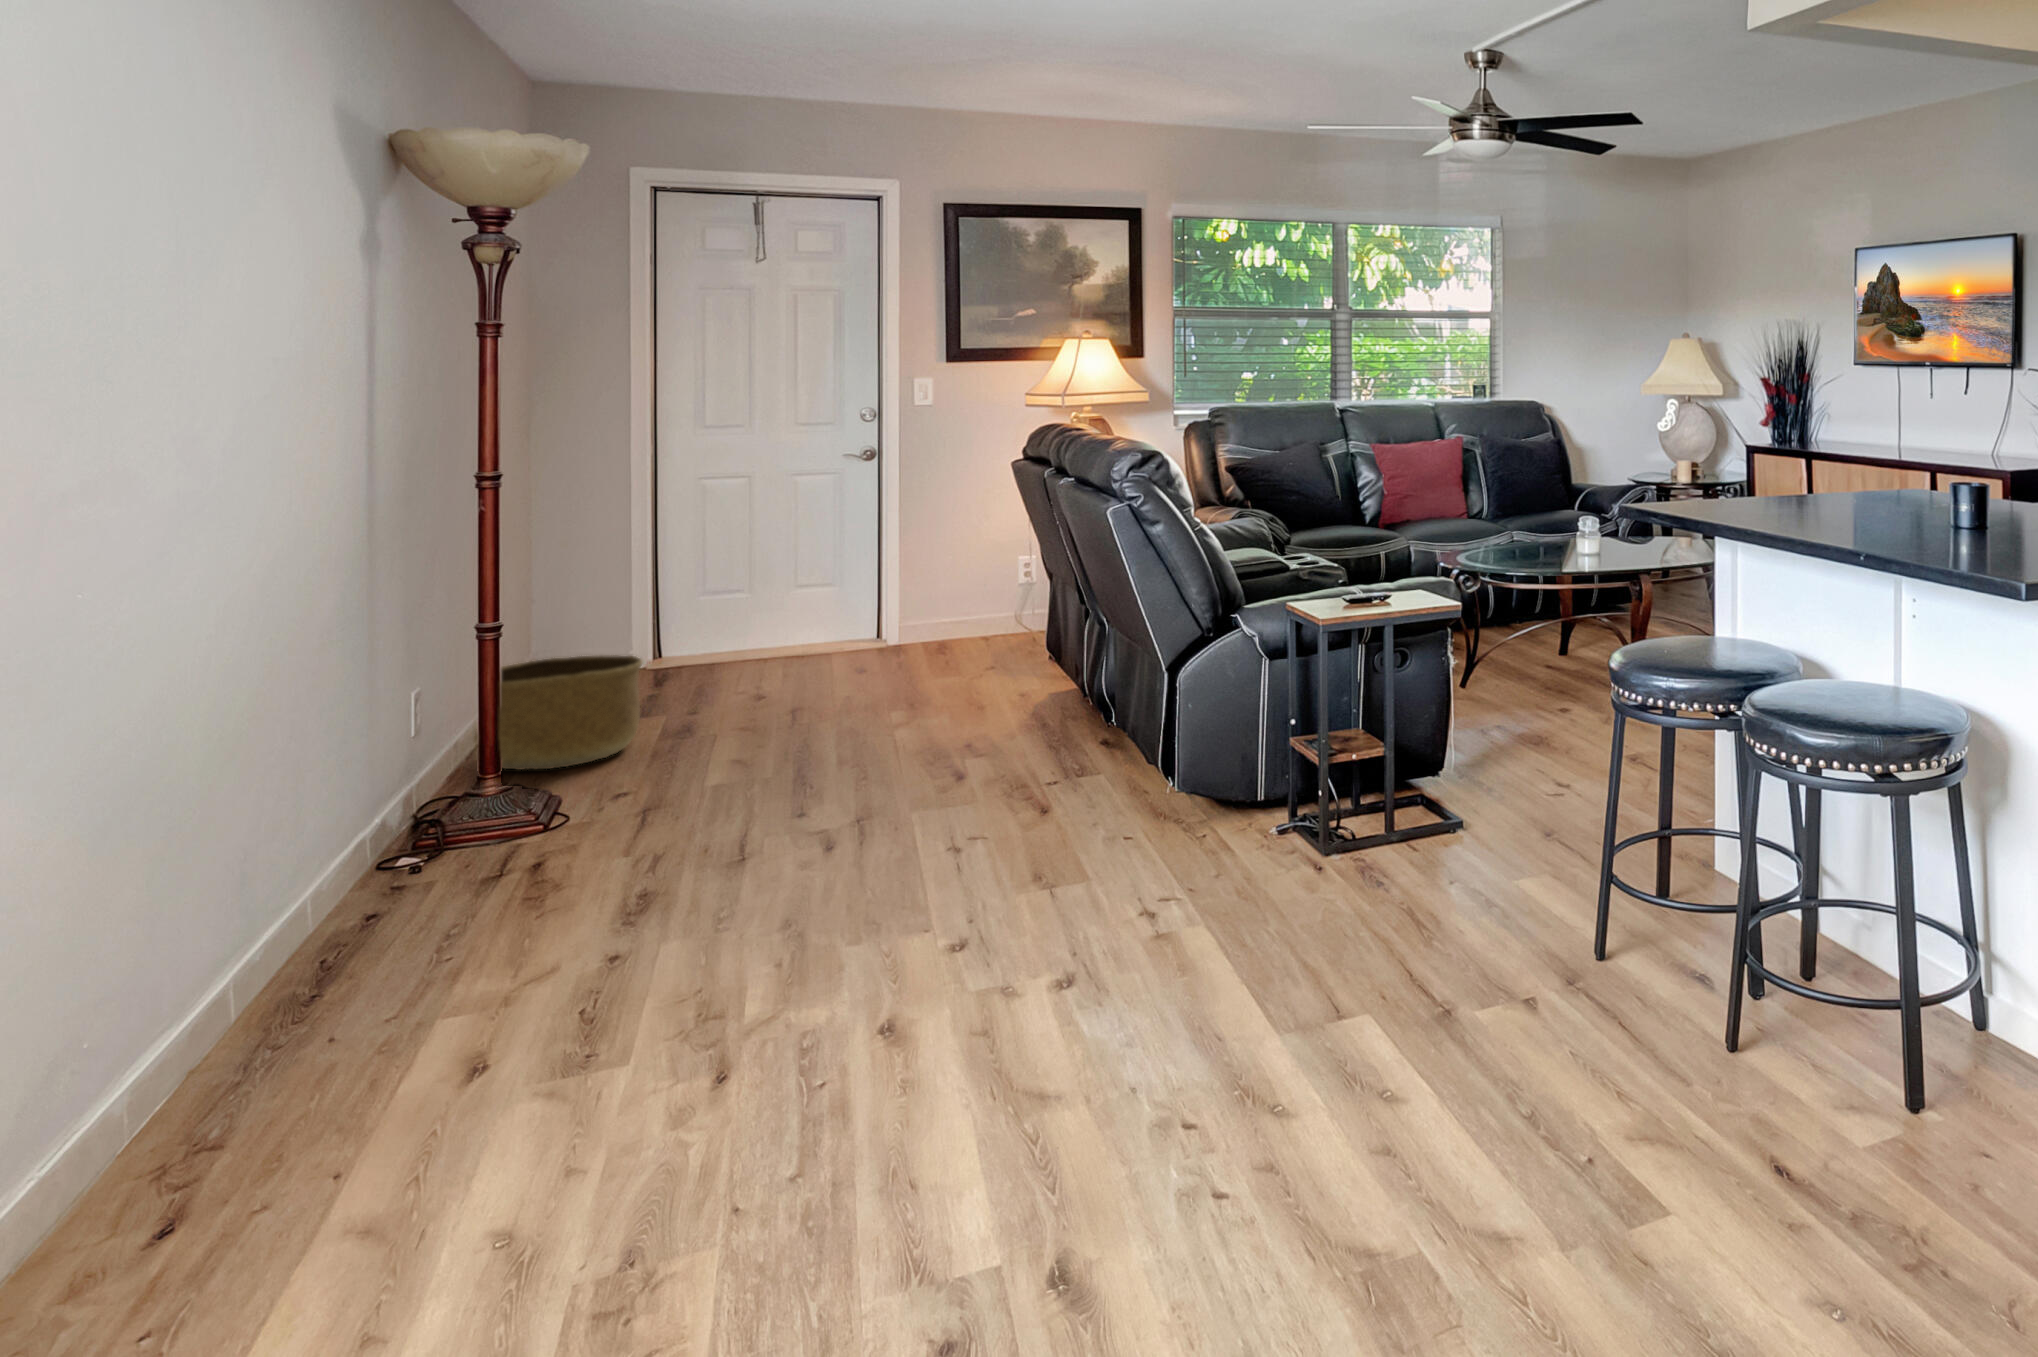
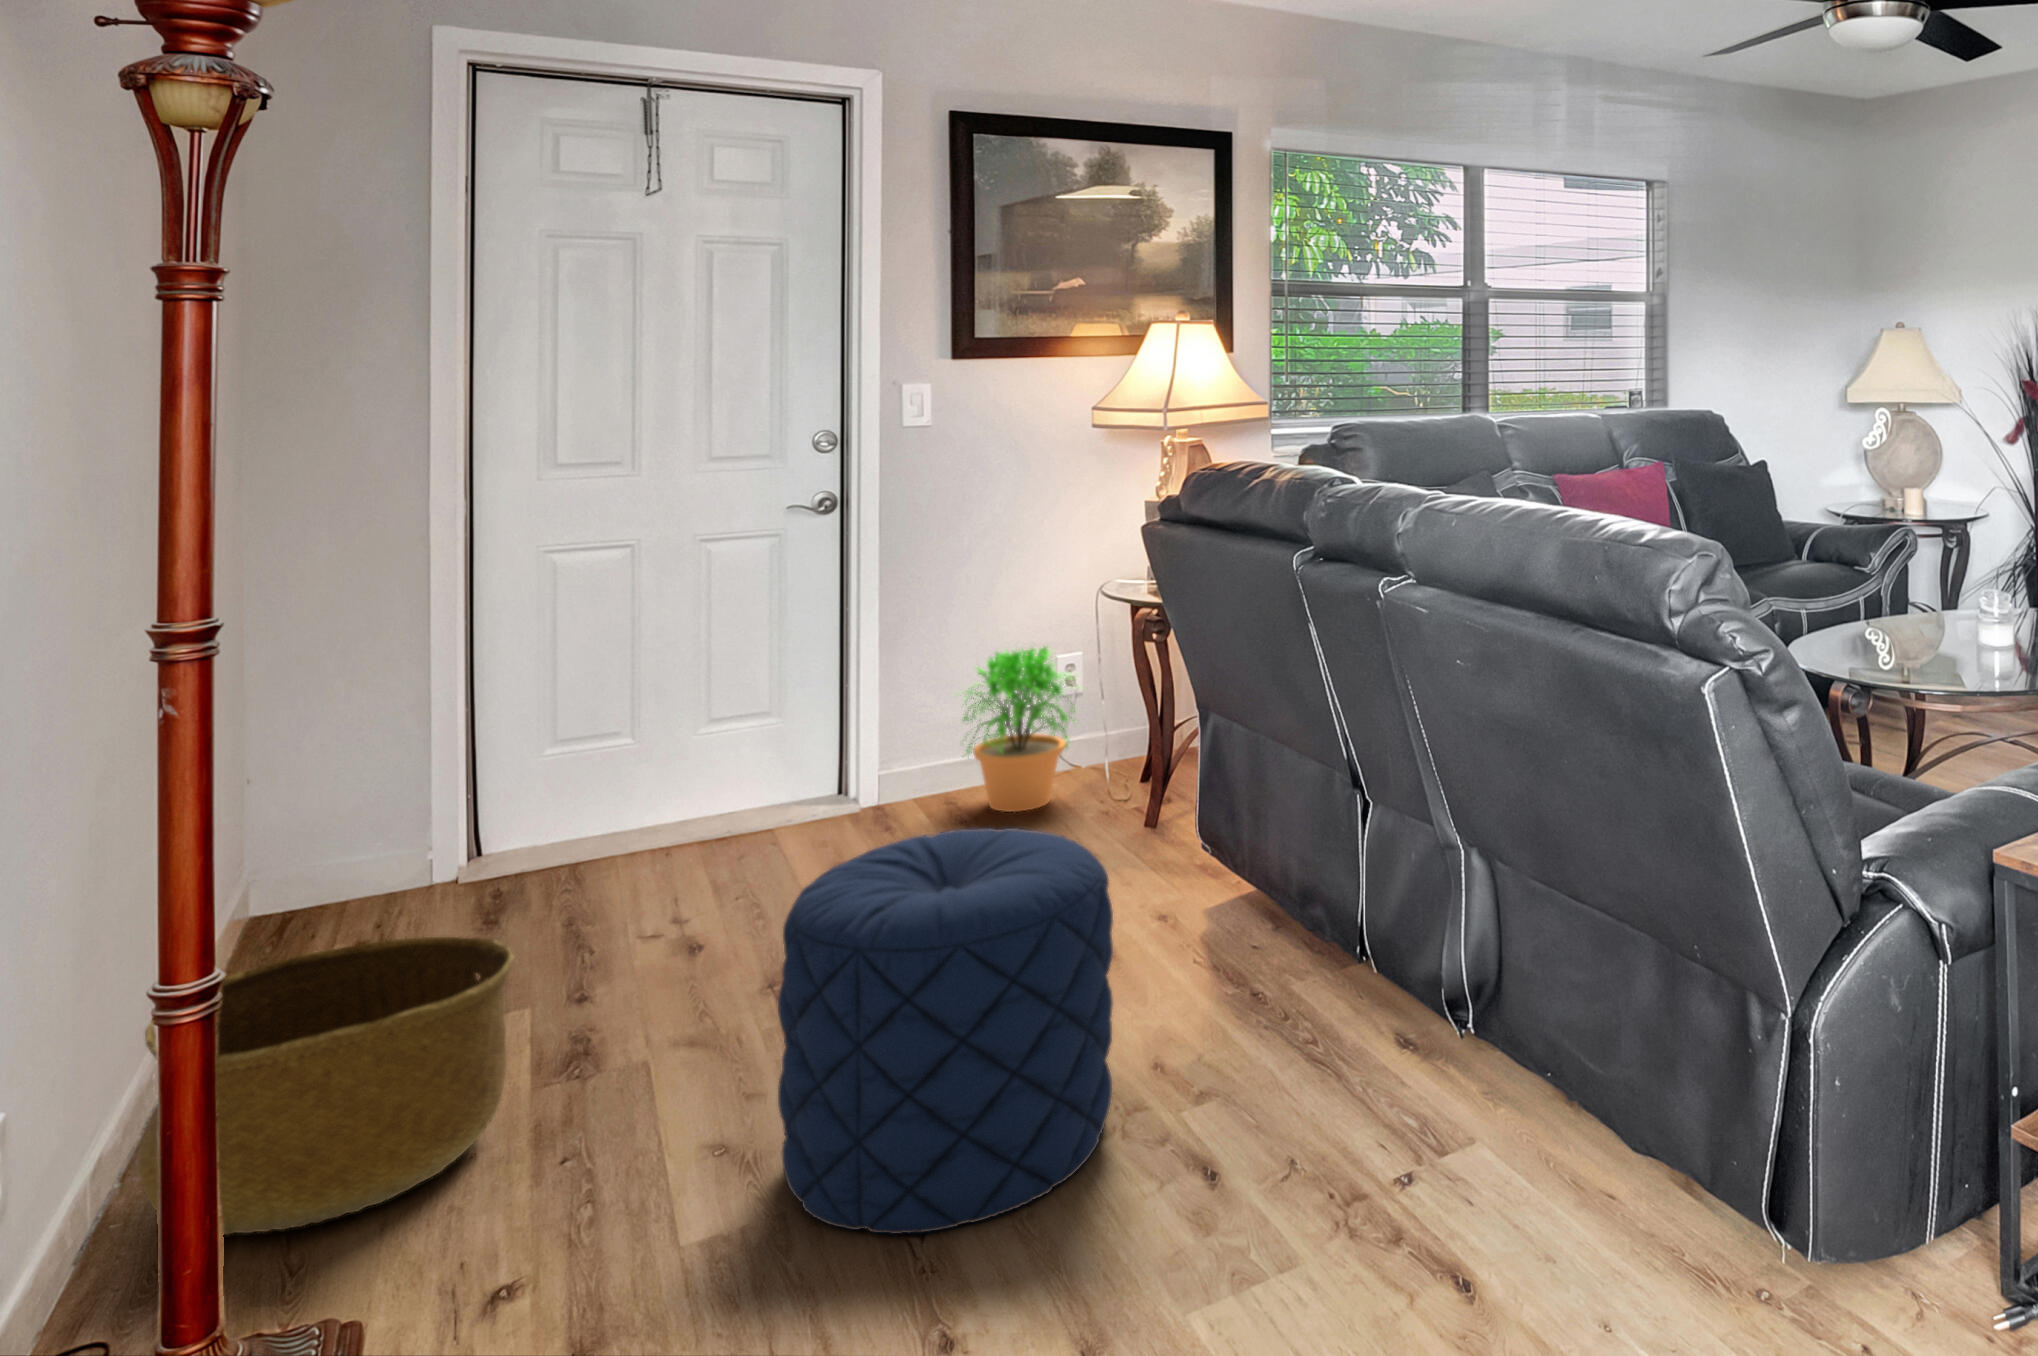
potted plant: none [937,542,1023,649] -> present [963,647,1076,812]
pouf: none [752,608,925,782] -> present [778,828,1113,1234]

